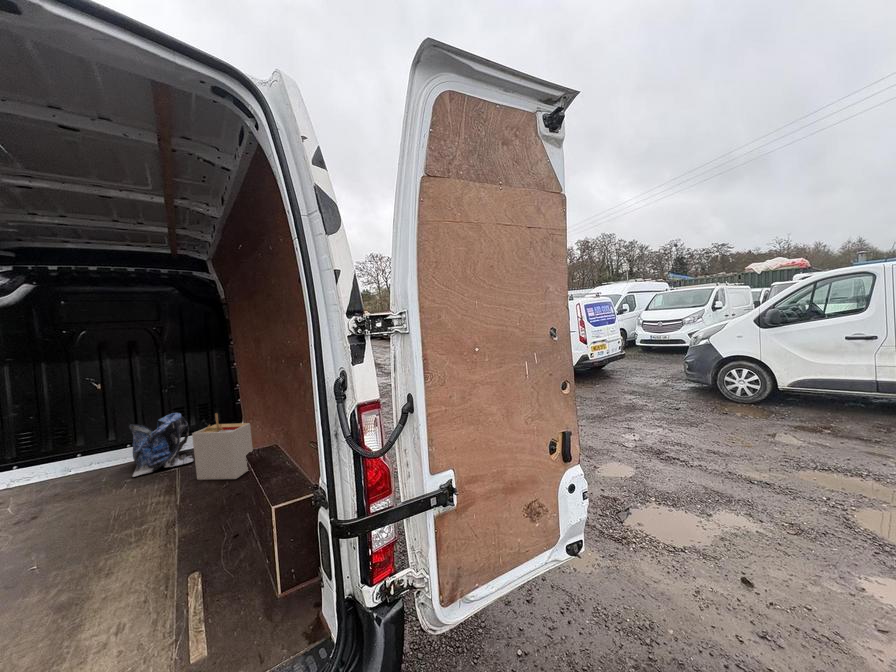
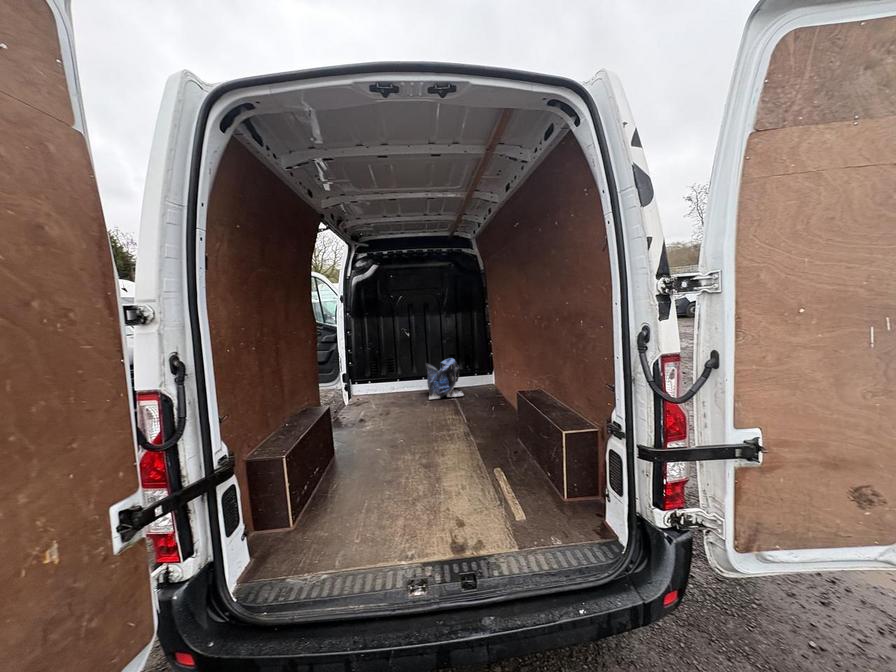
storage bin: present [192,414,253,480] -> none [467,361,508,413]

